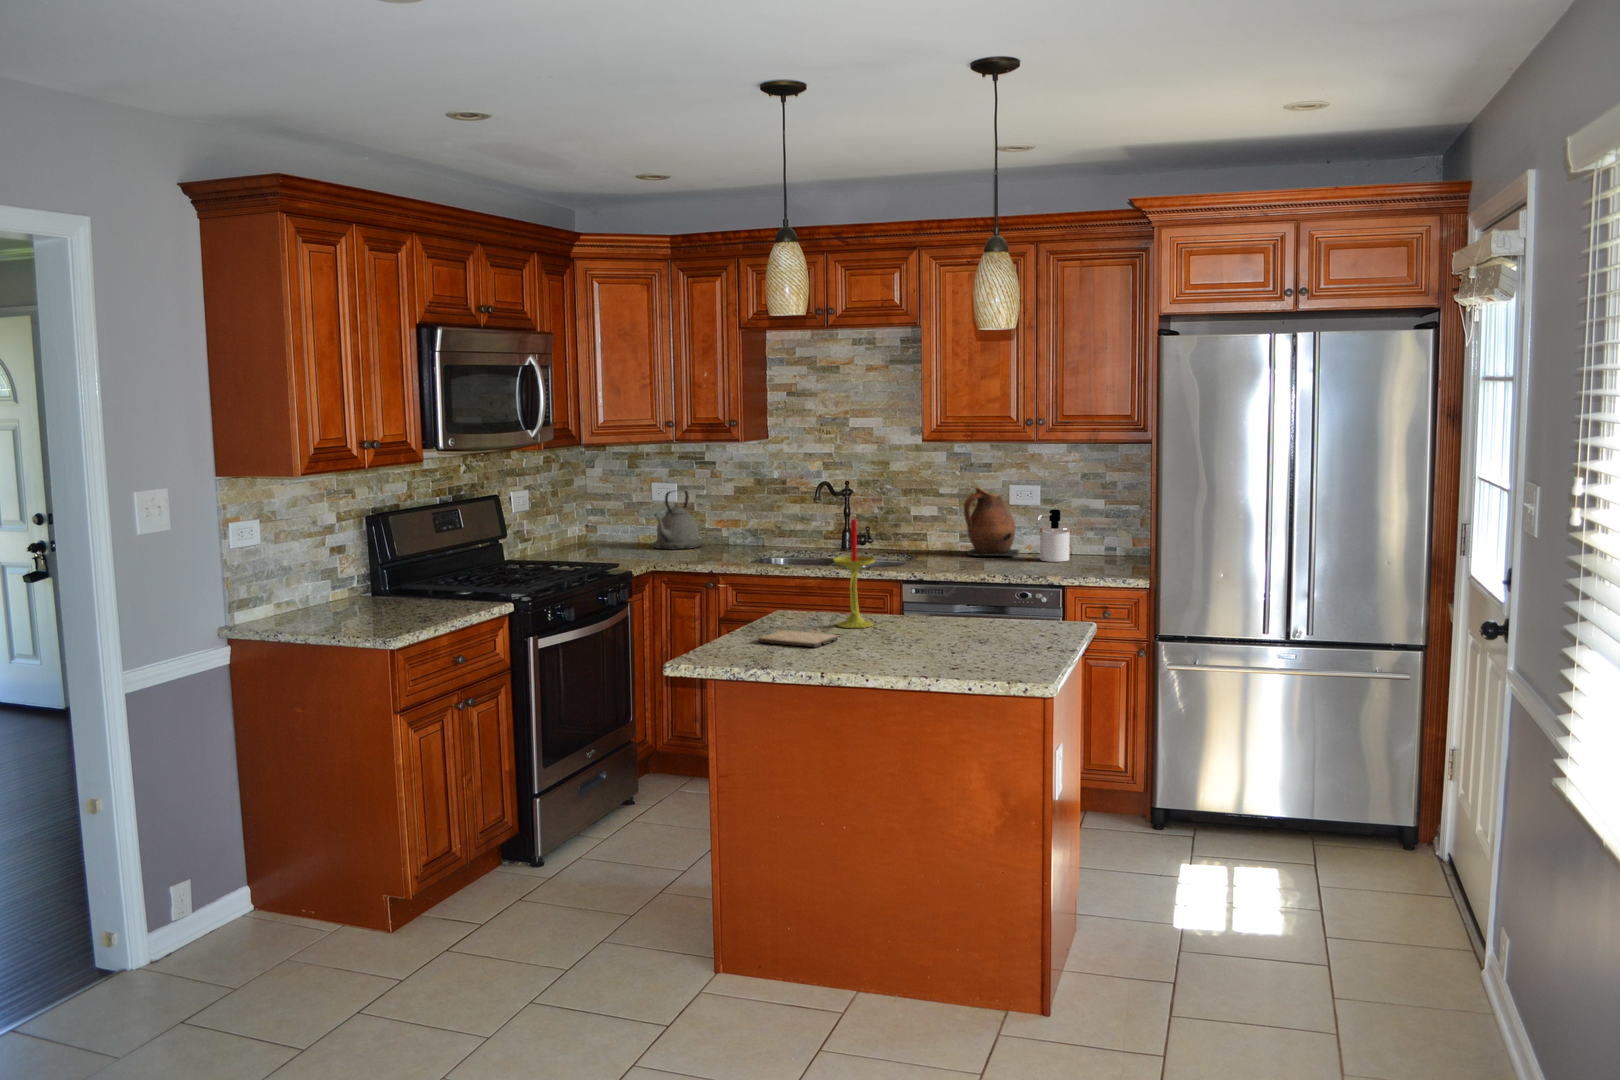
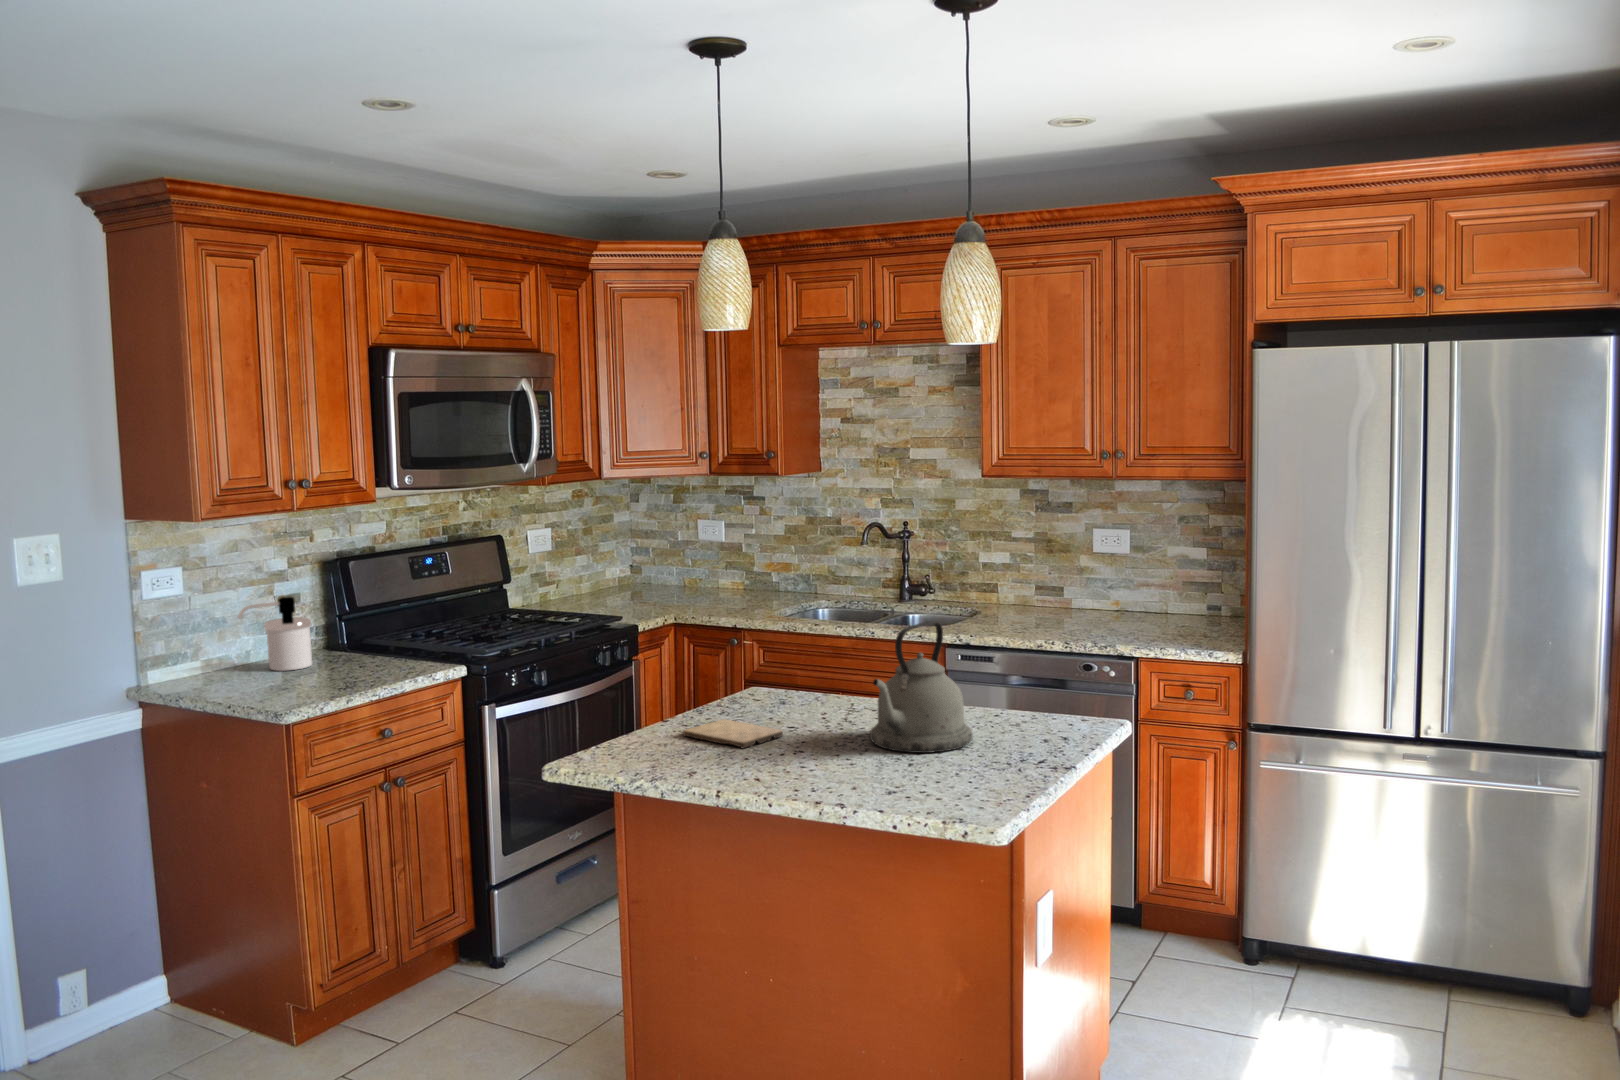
ceramic pitcher: present [964,487,1019,556] -> none [1034,531,1106,616]
kettle: present [653,490,703,549] -> present [870,621,973,753]
soap dispenser: present [1036,509,1071,562] -> present [238,597,312,671]
candle: present [834,519,875,628] -> none [796,578,849,718]

